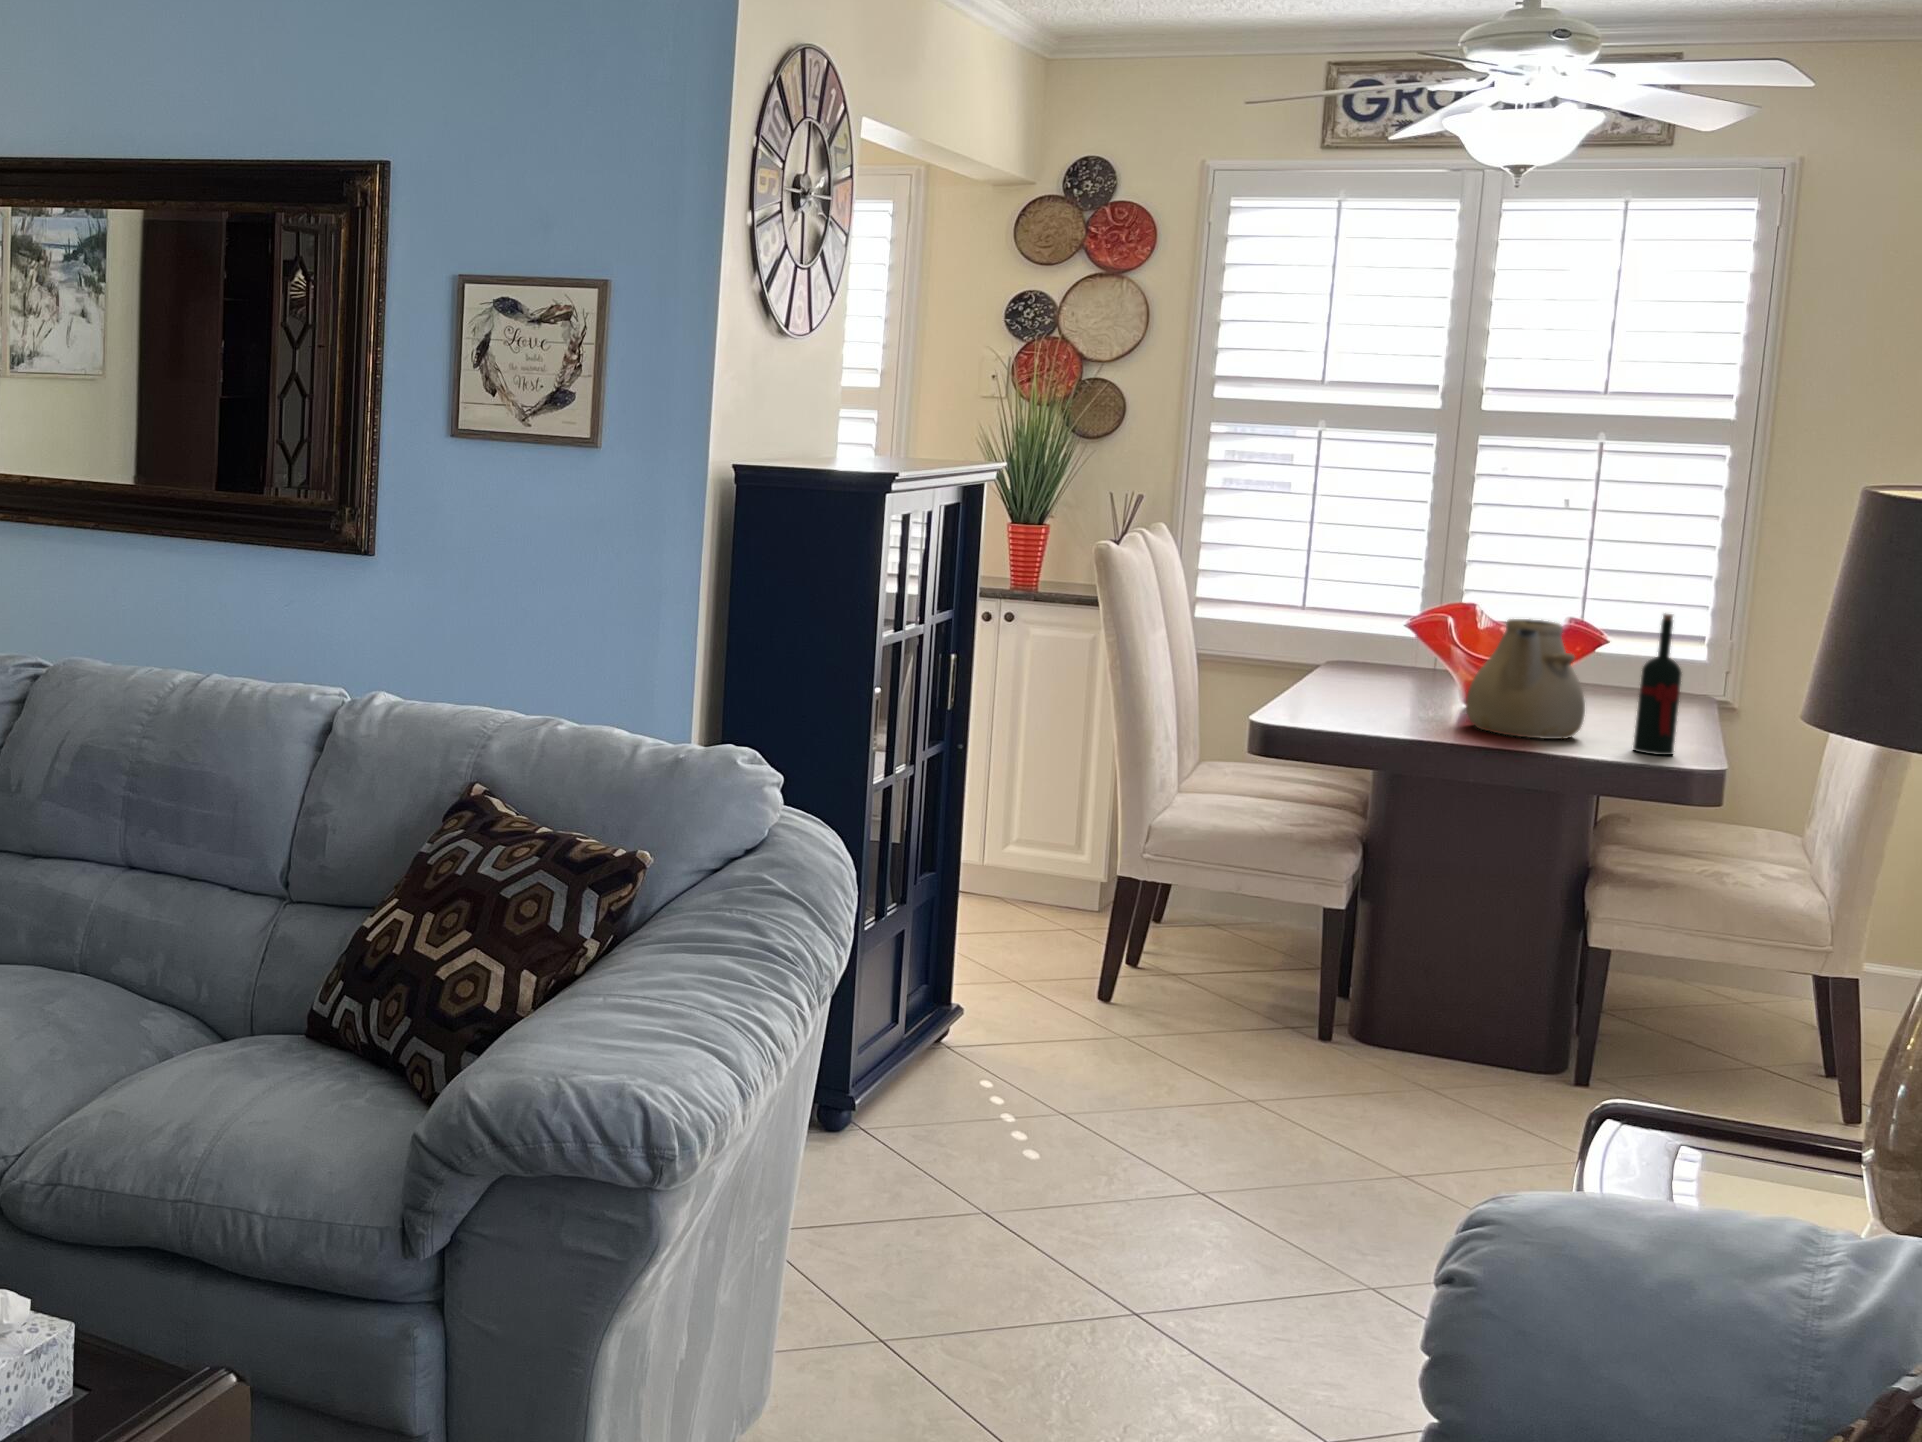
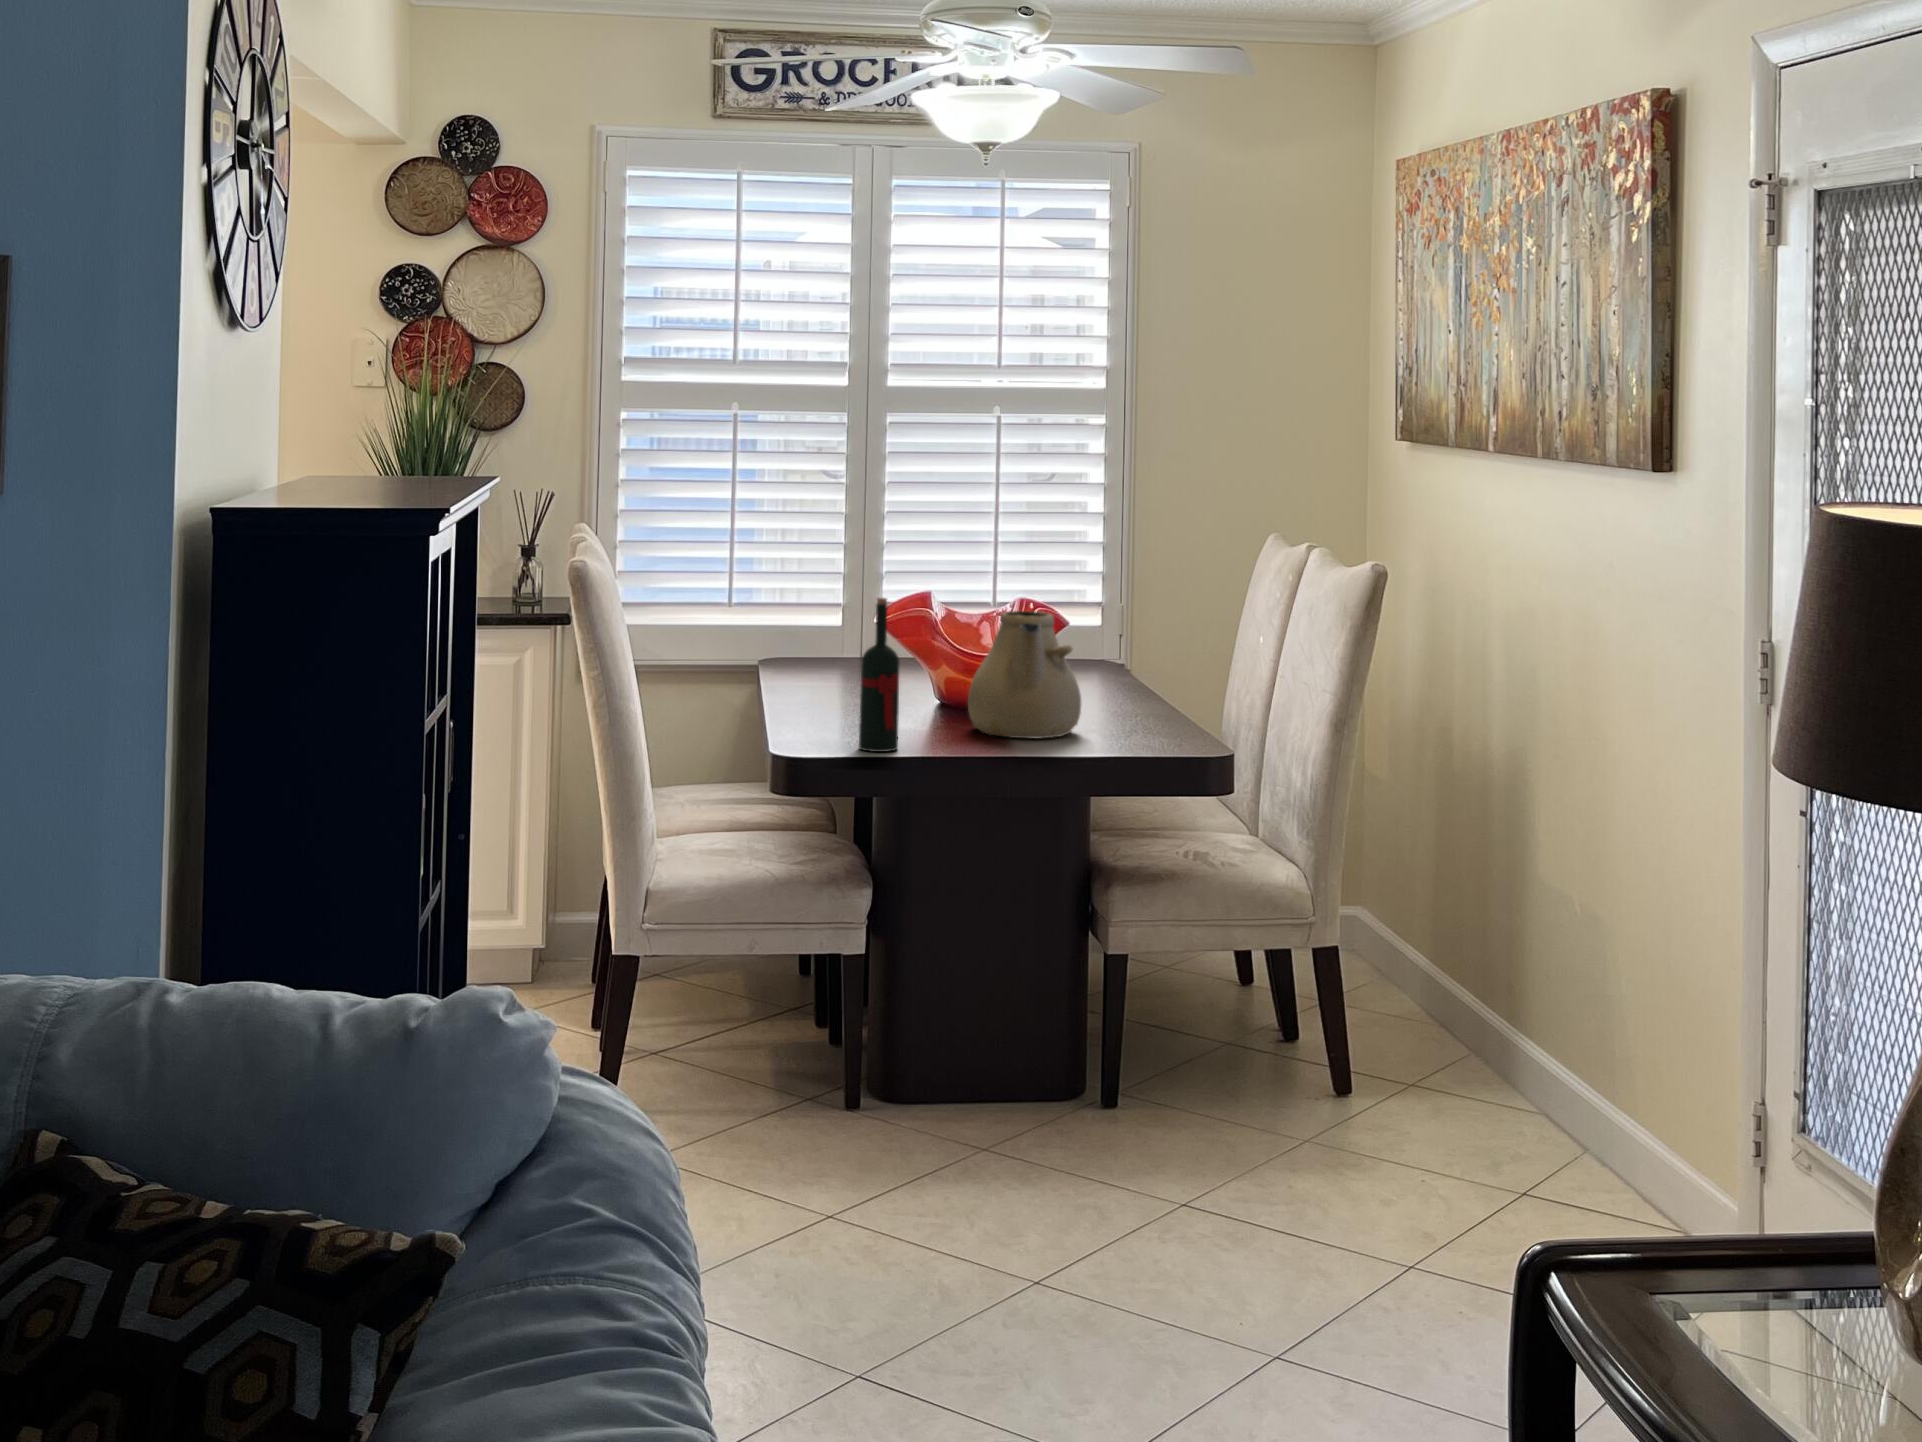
wine bottle: present [1633,613,1681,755] -> present [859,598,899,752]

